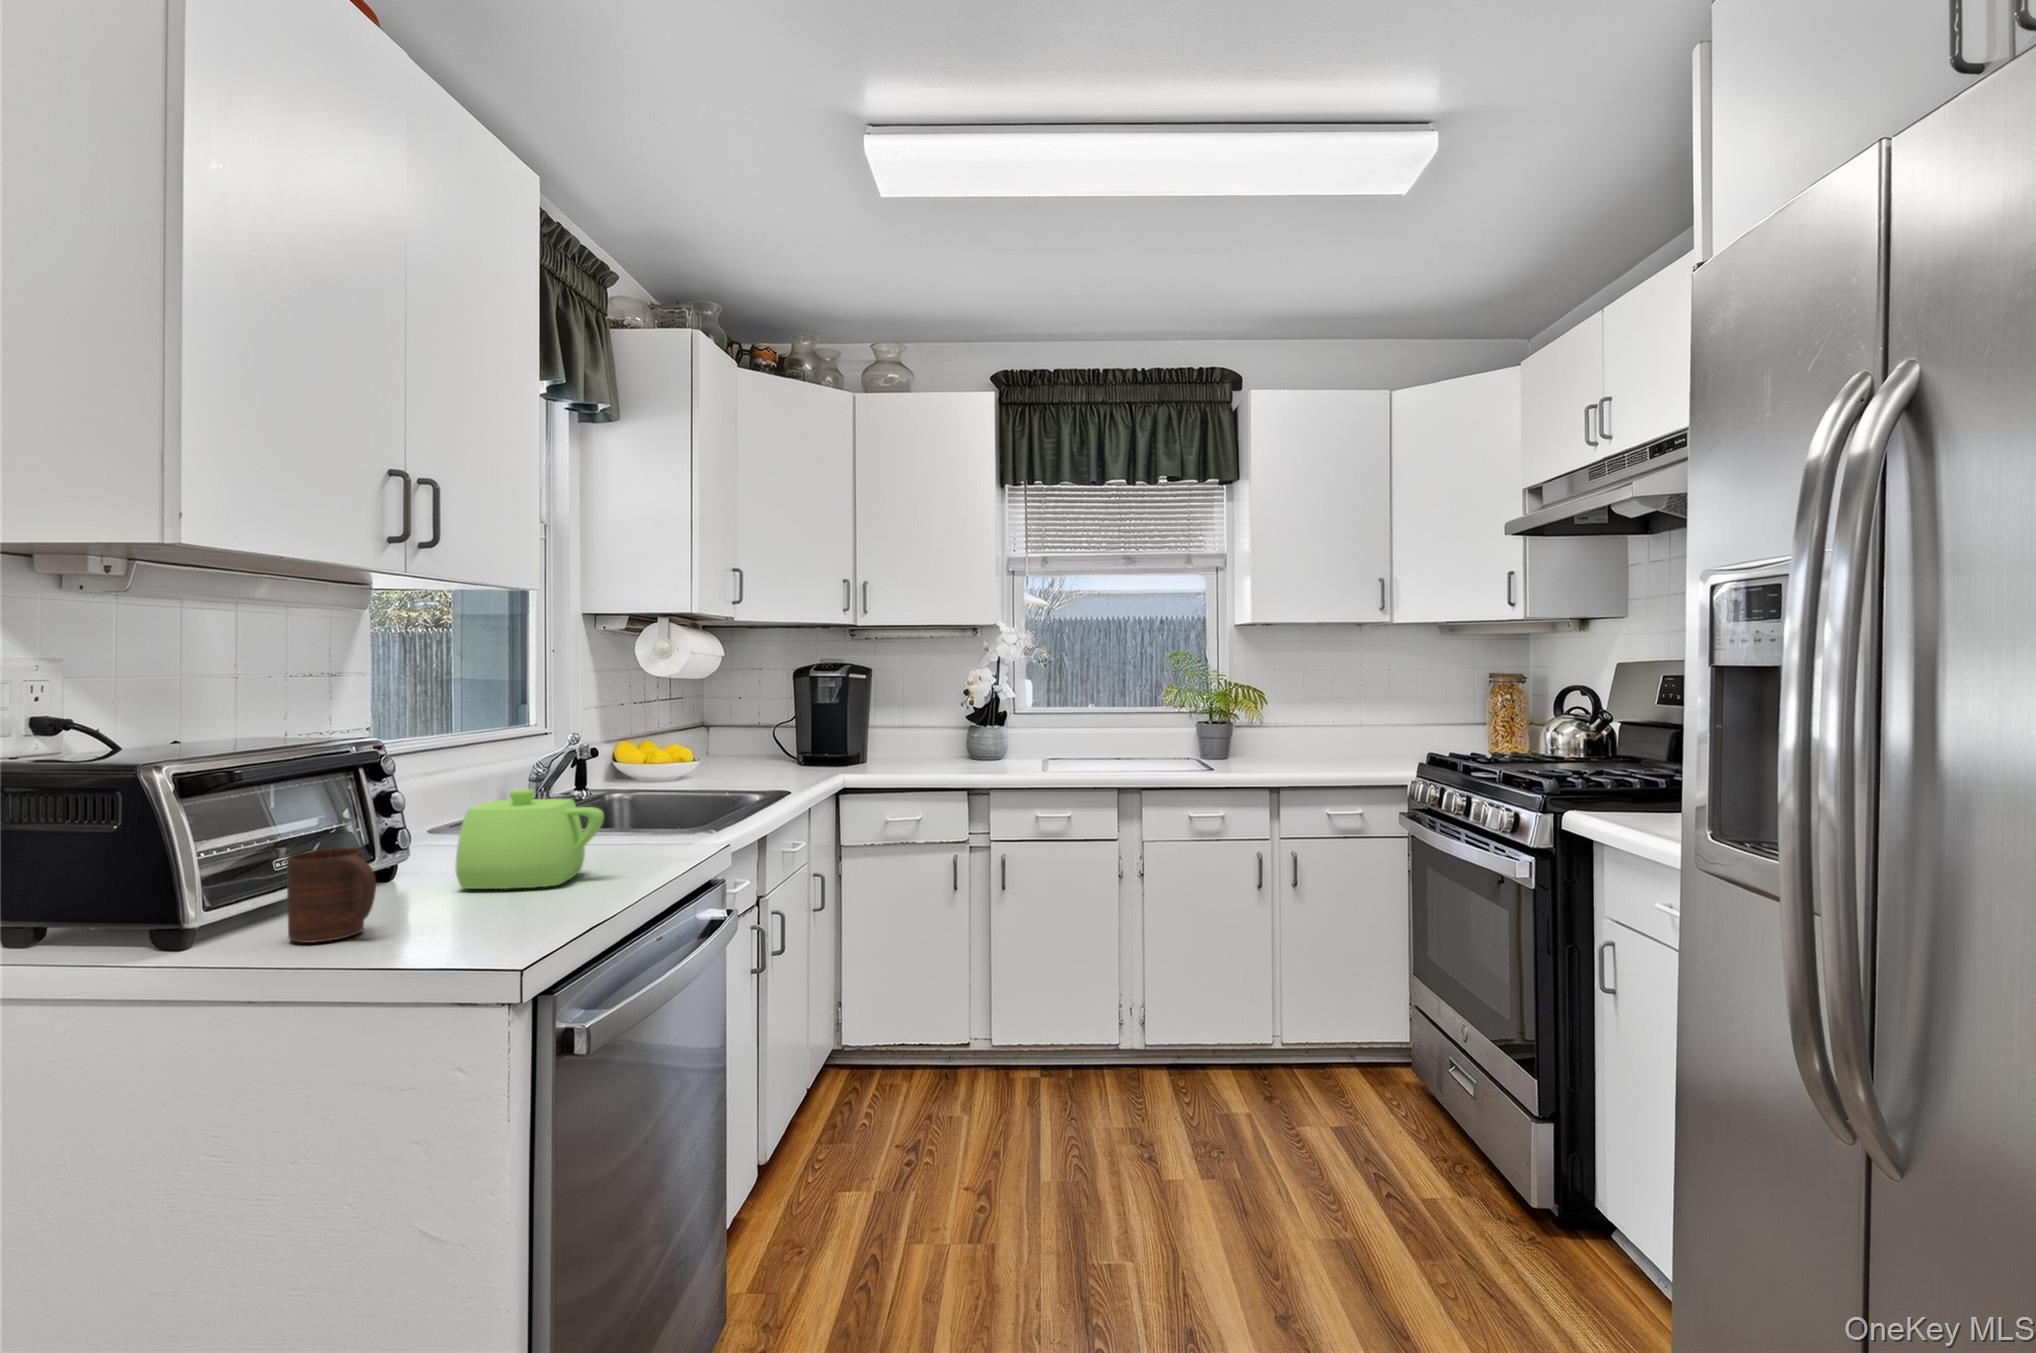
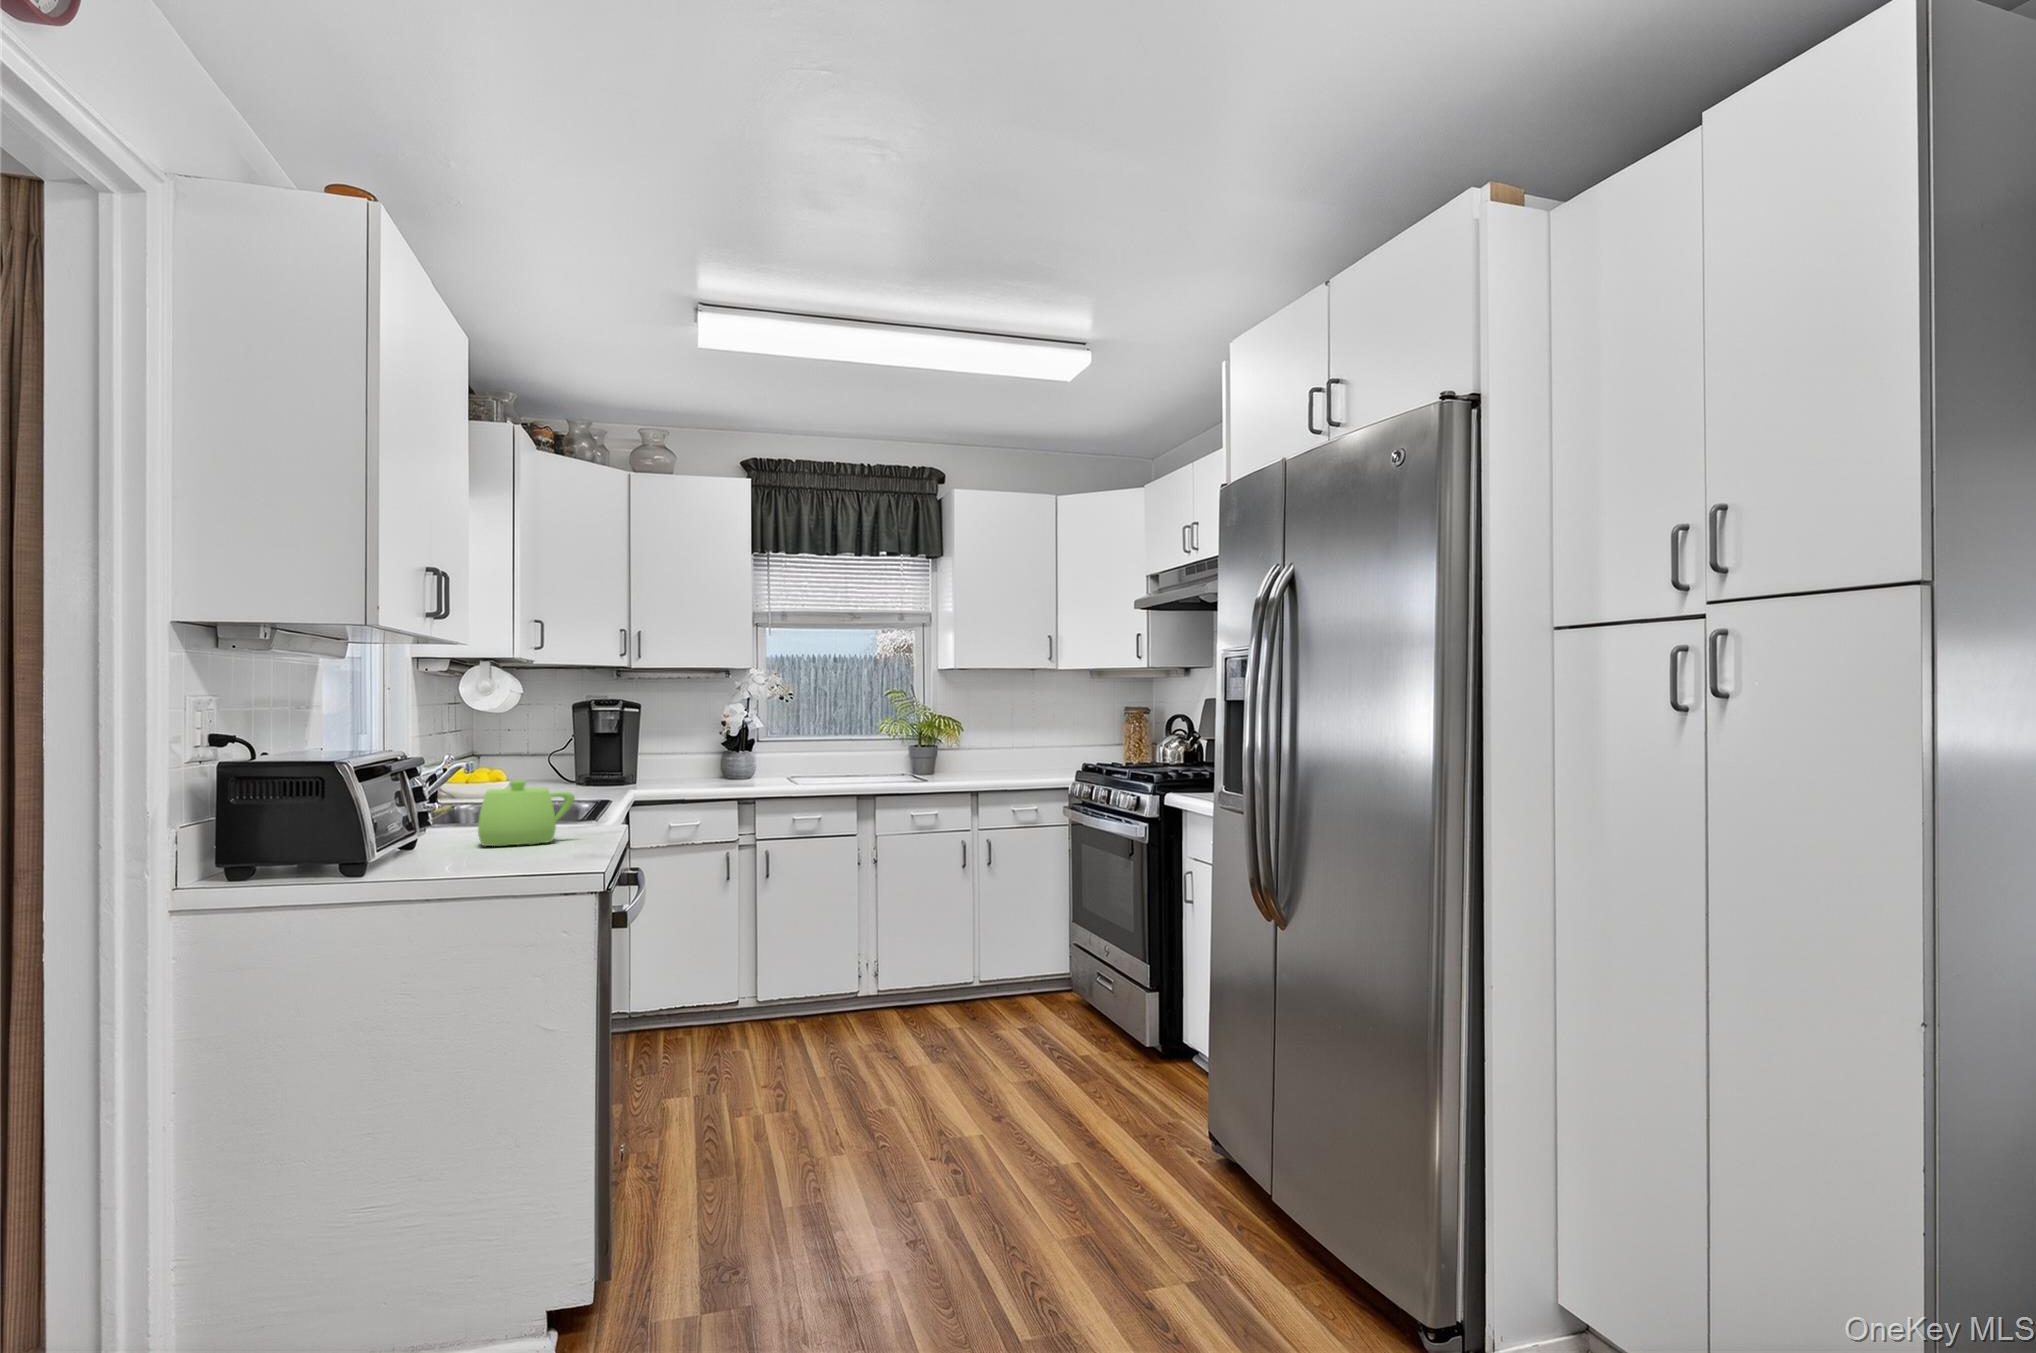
cup: present [287,848,376,943] -> none [428,810,489,866]

